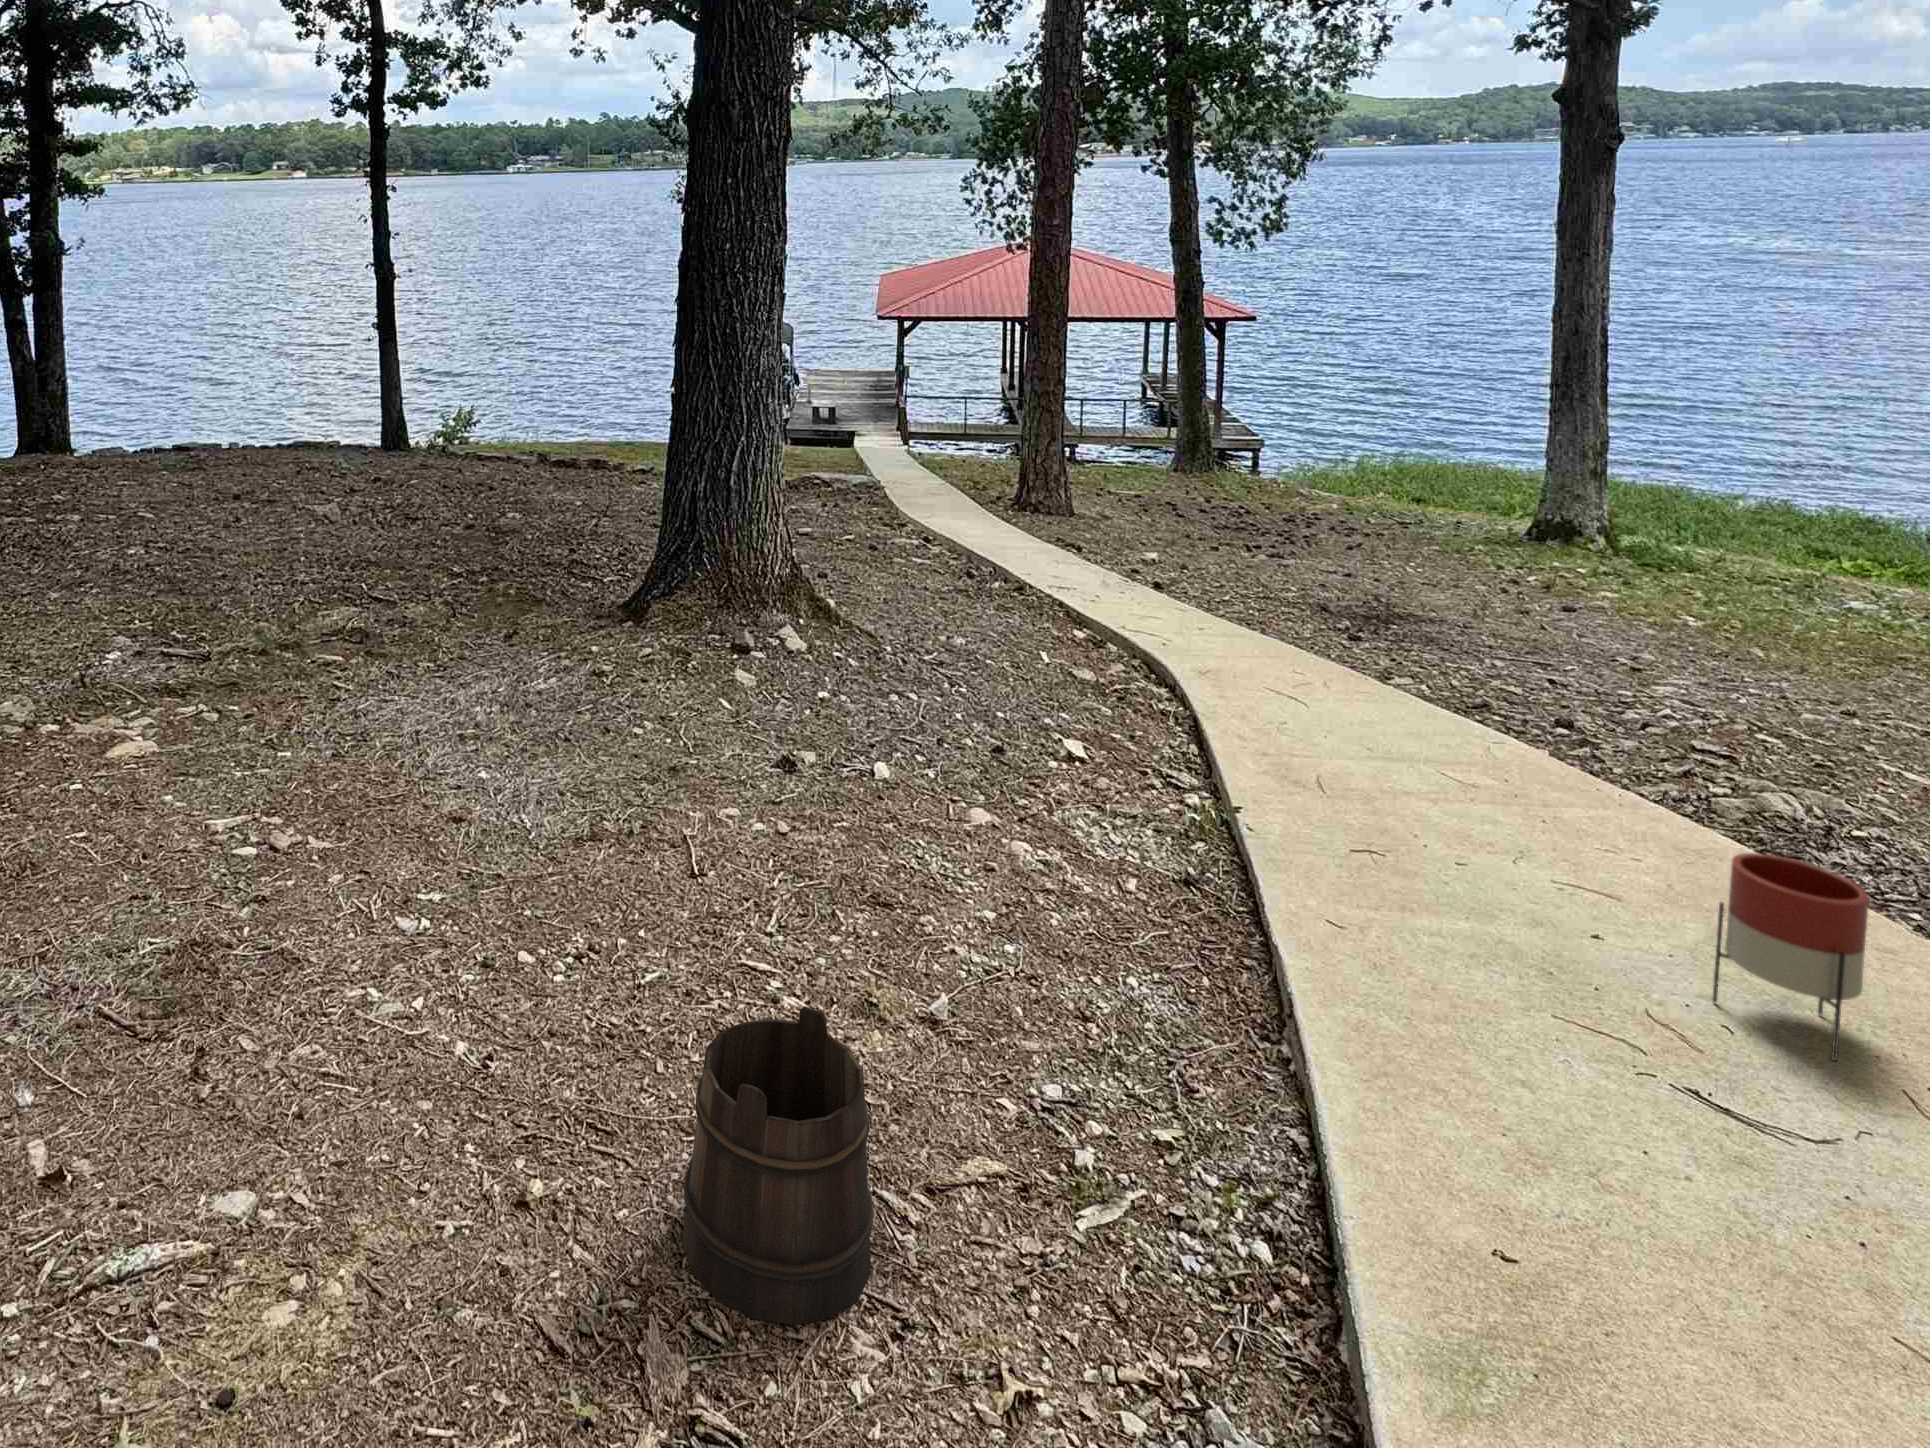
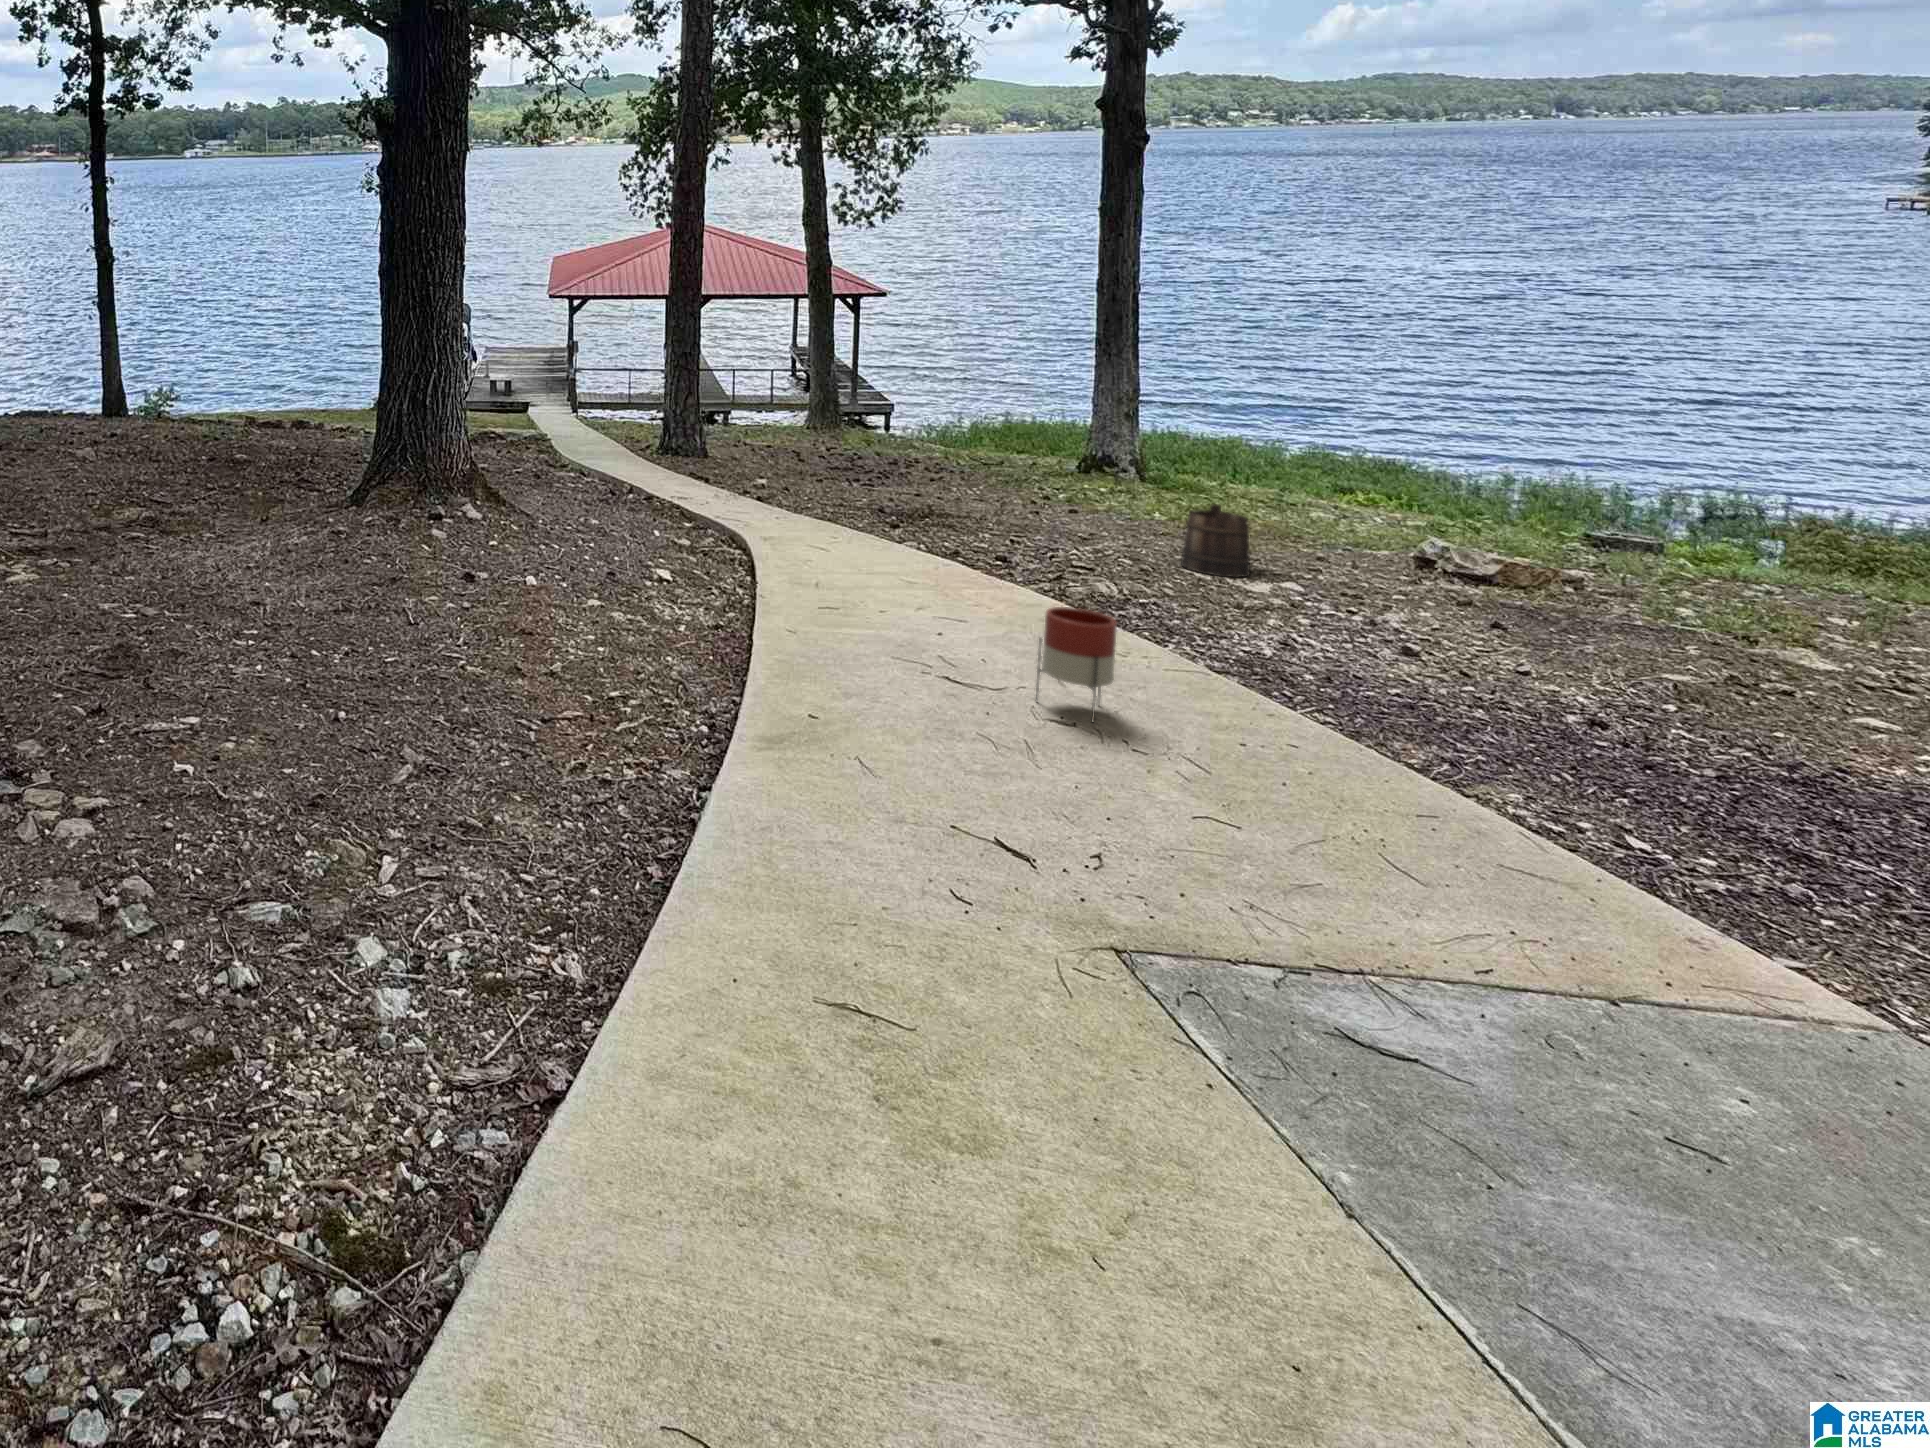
bucket: present [682,1006,873,1325] -> present [1181,504,1250,577]

